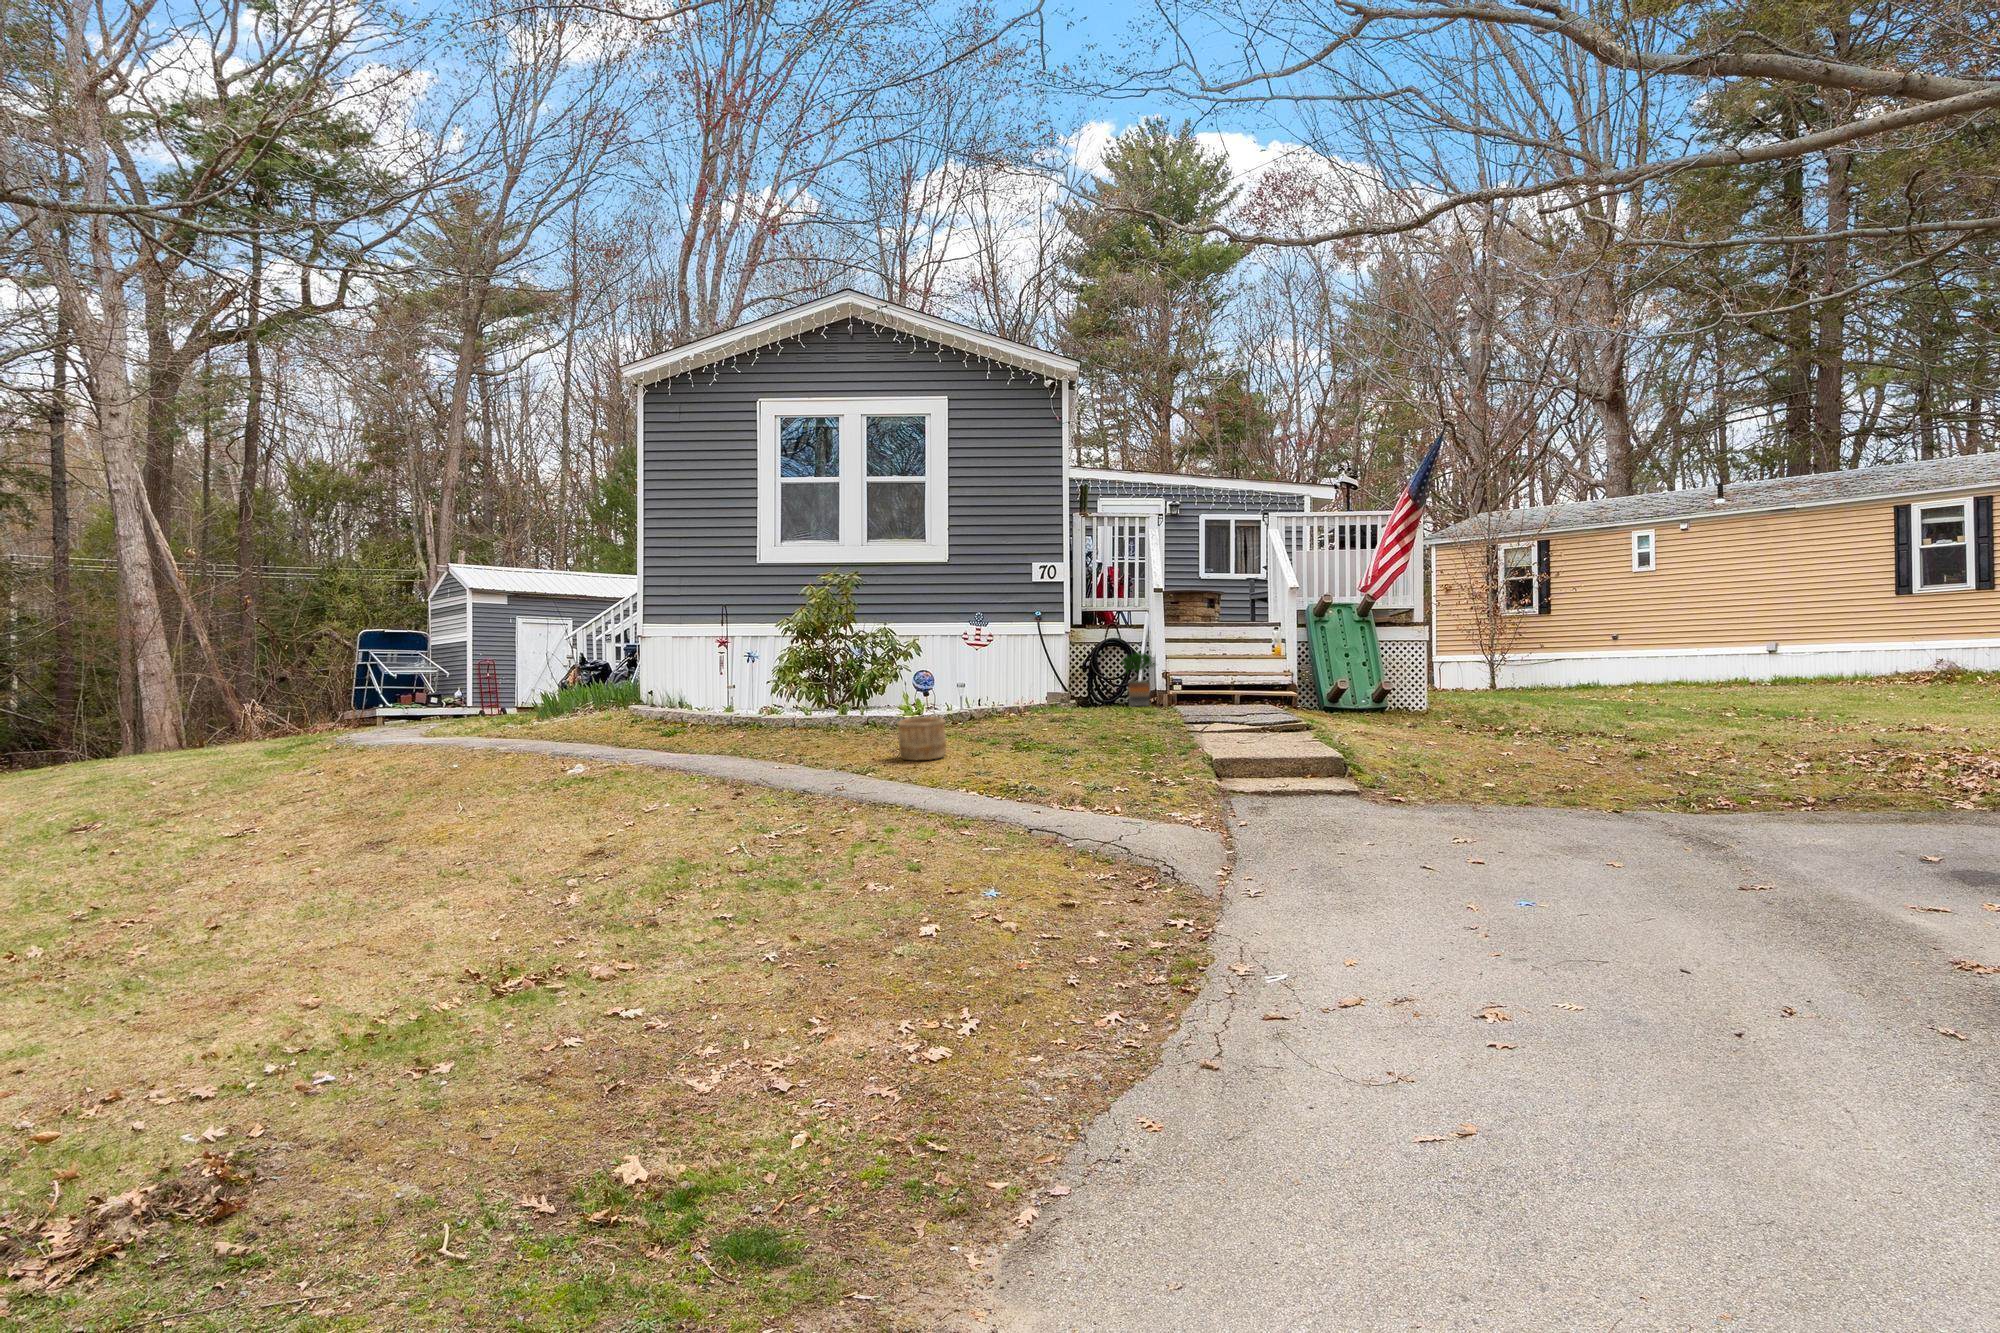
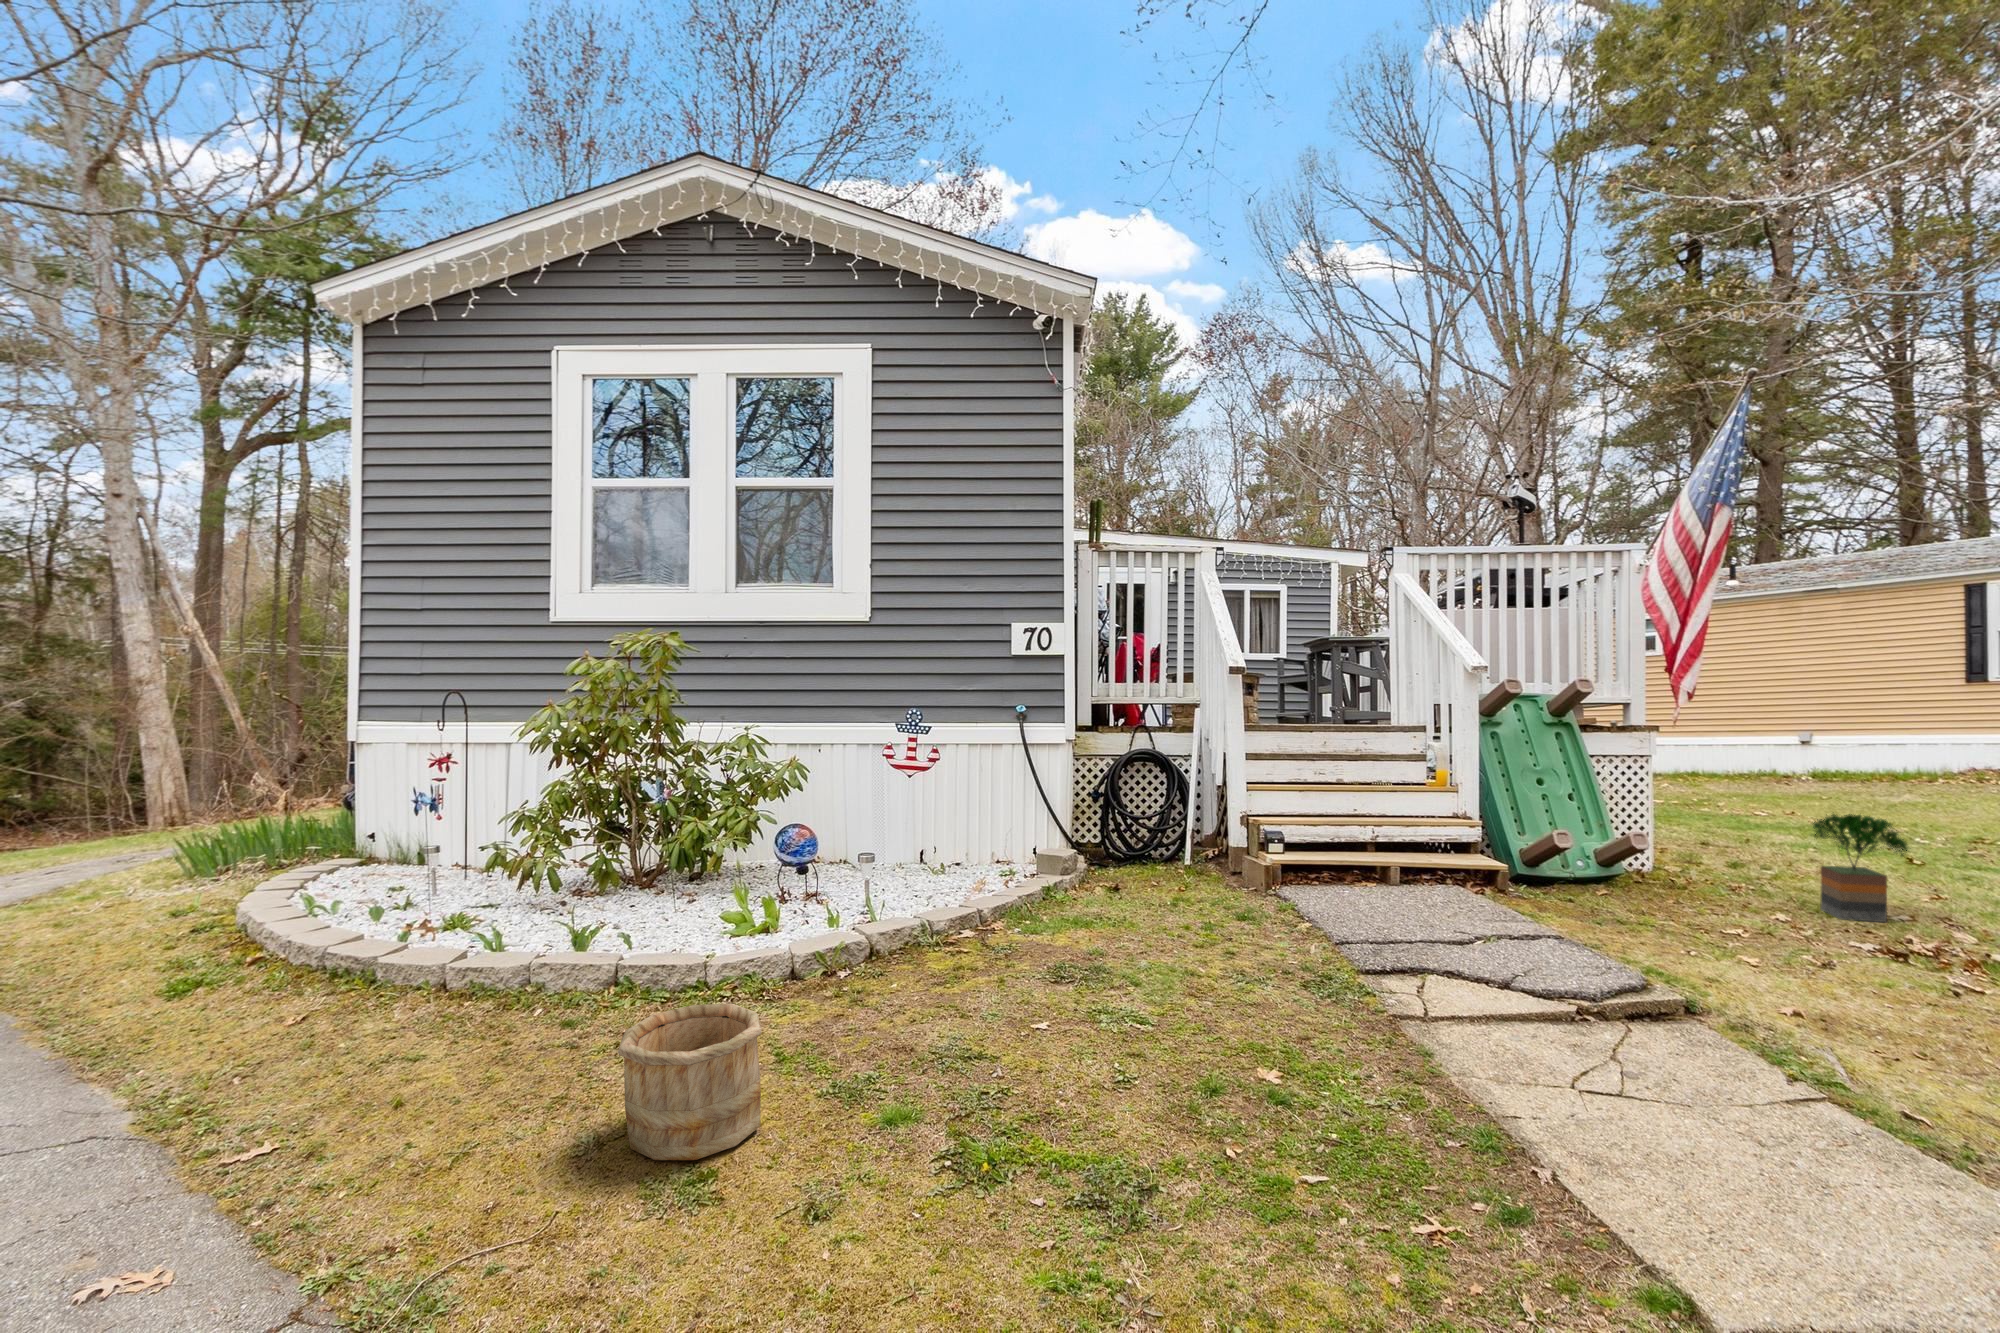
potted tree: present [1121,653,1155,706] -> present [1813,814,1908,922]

